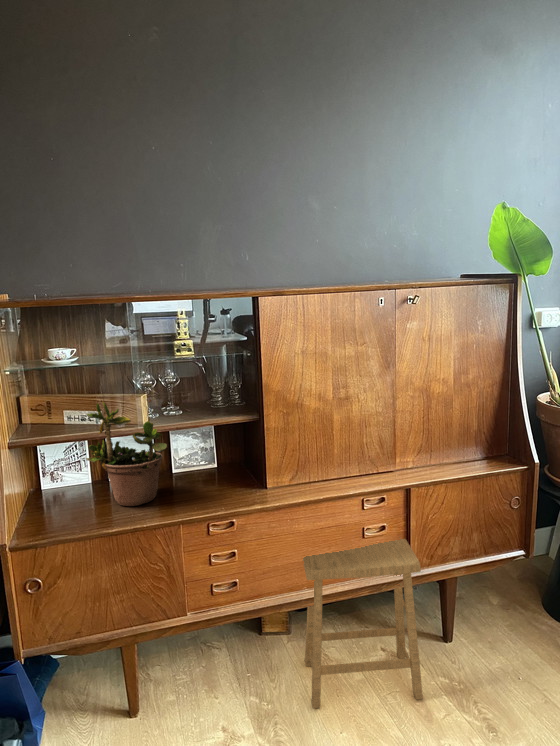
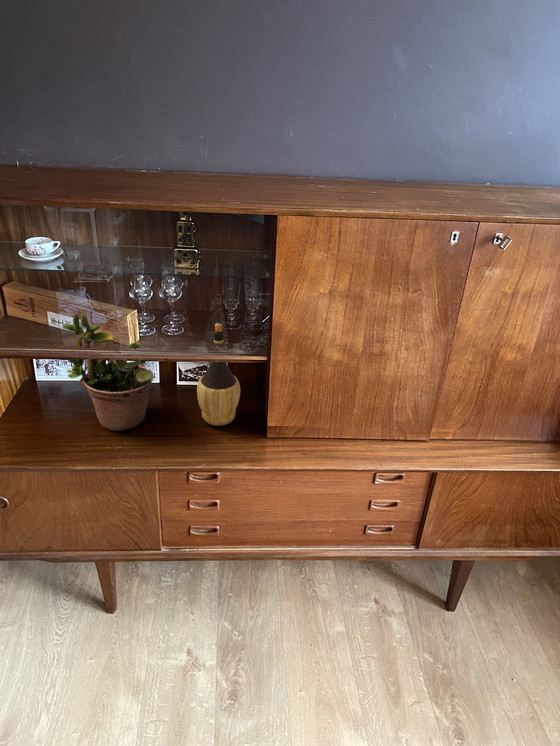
wine bottle: none [200,397,237,489] -> present [197,323,240,426]
footstool: present [303,537,423,708] -> none [281,496,424,675]

